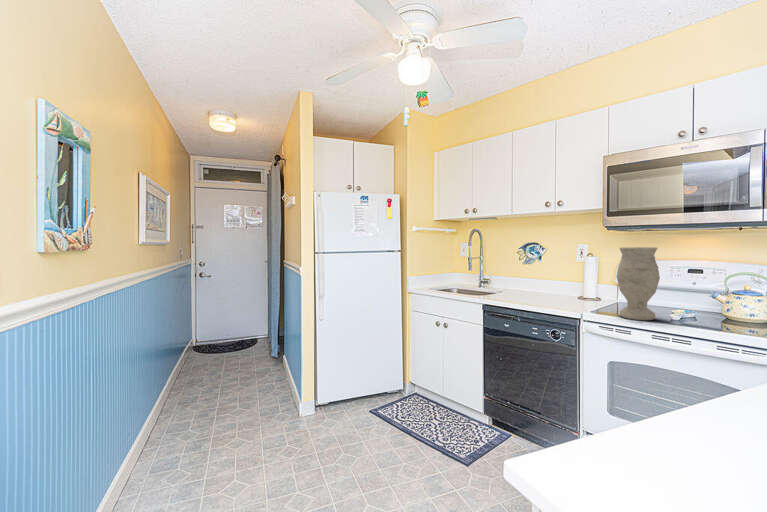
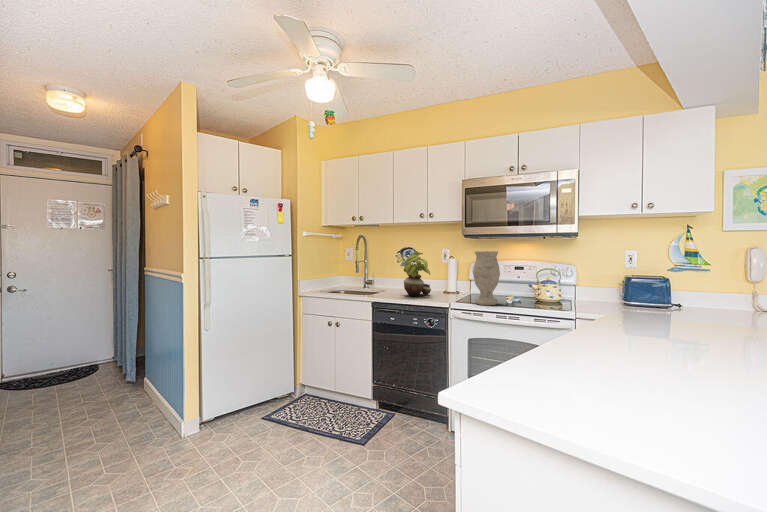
potted plant: none [522,248,559,300] -> present [404,252,431,296]

